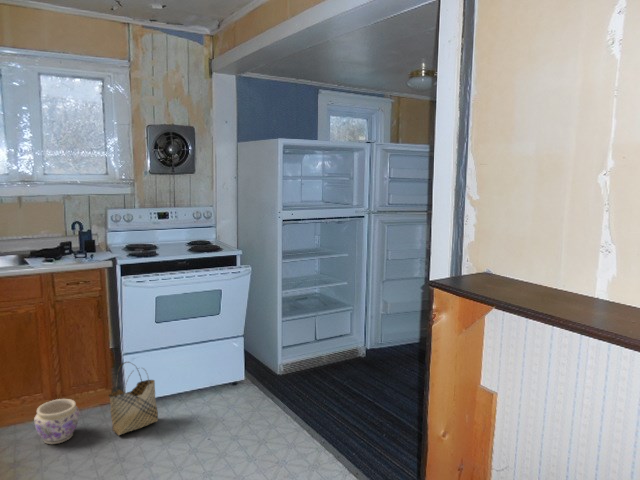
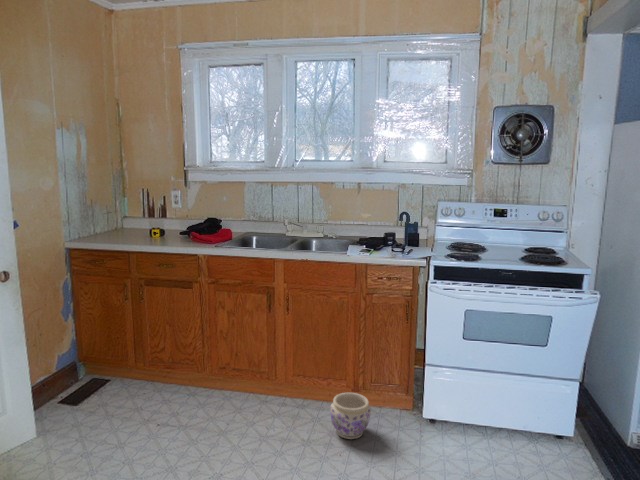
woven basket: present [109,362,158,435] -> none [398,376,452,457]

